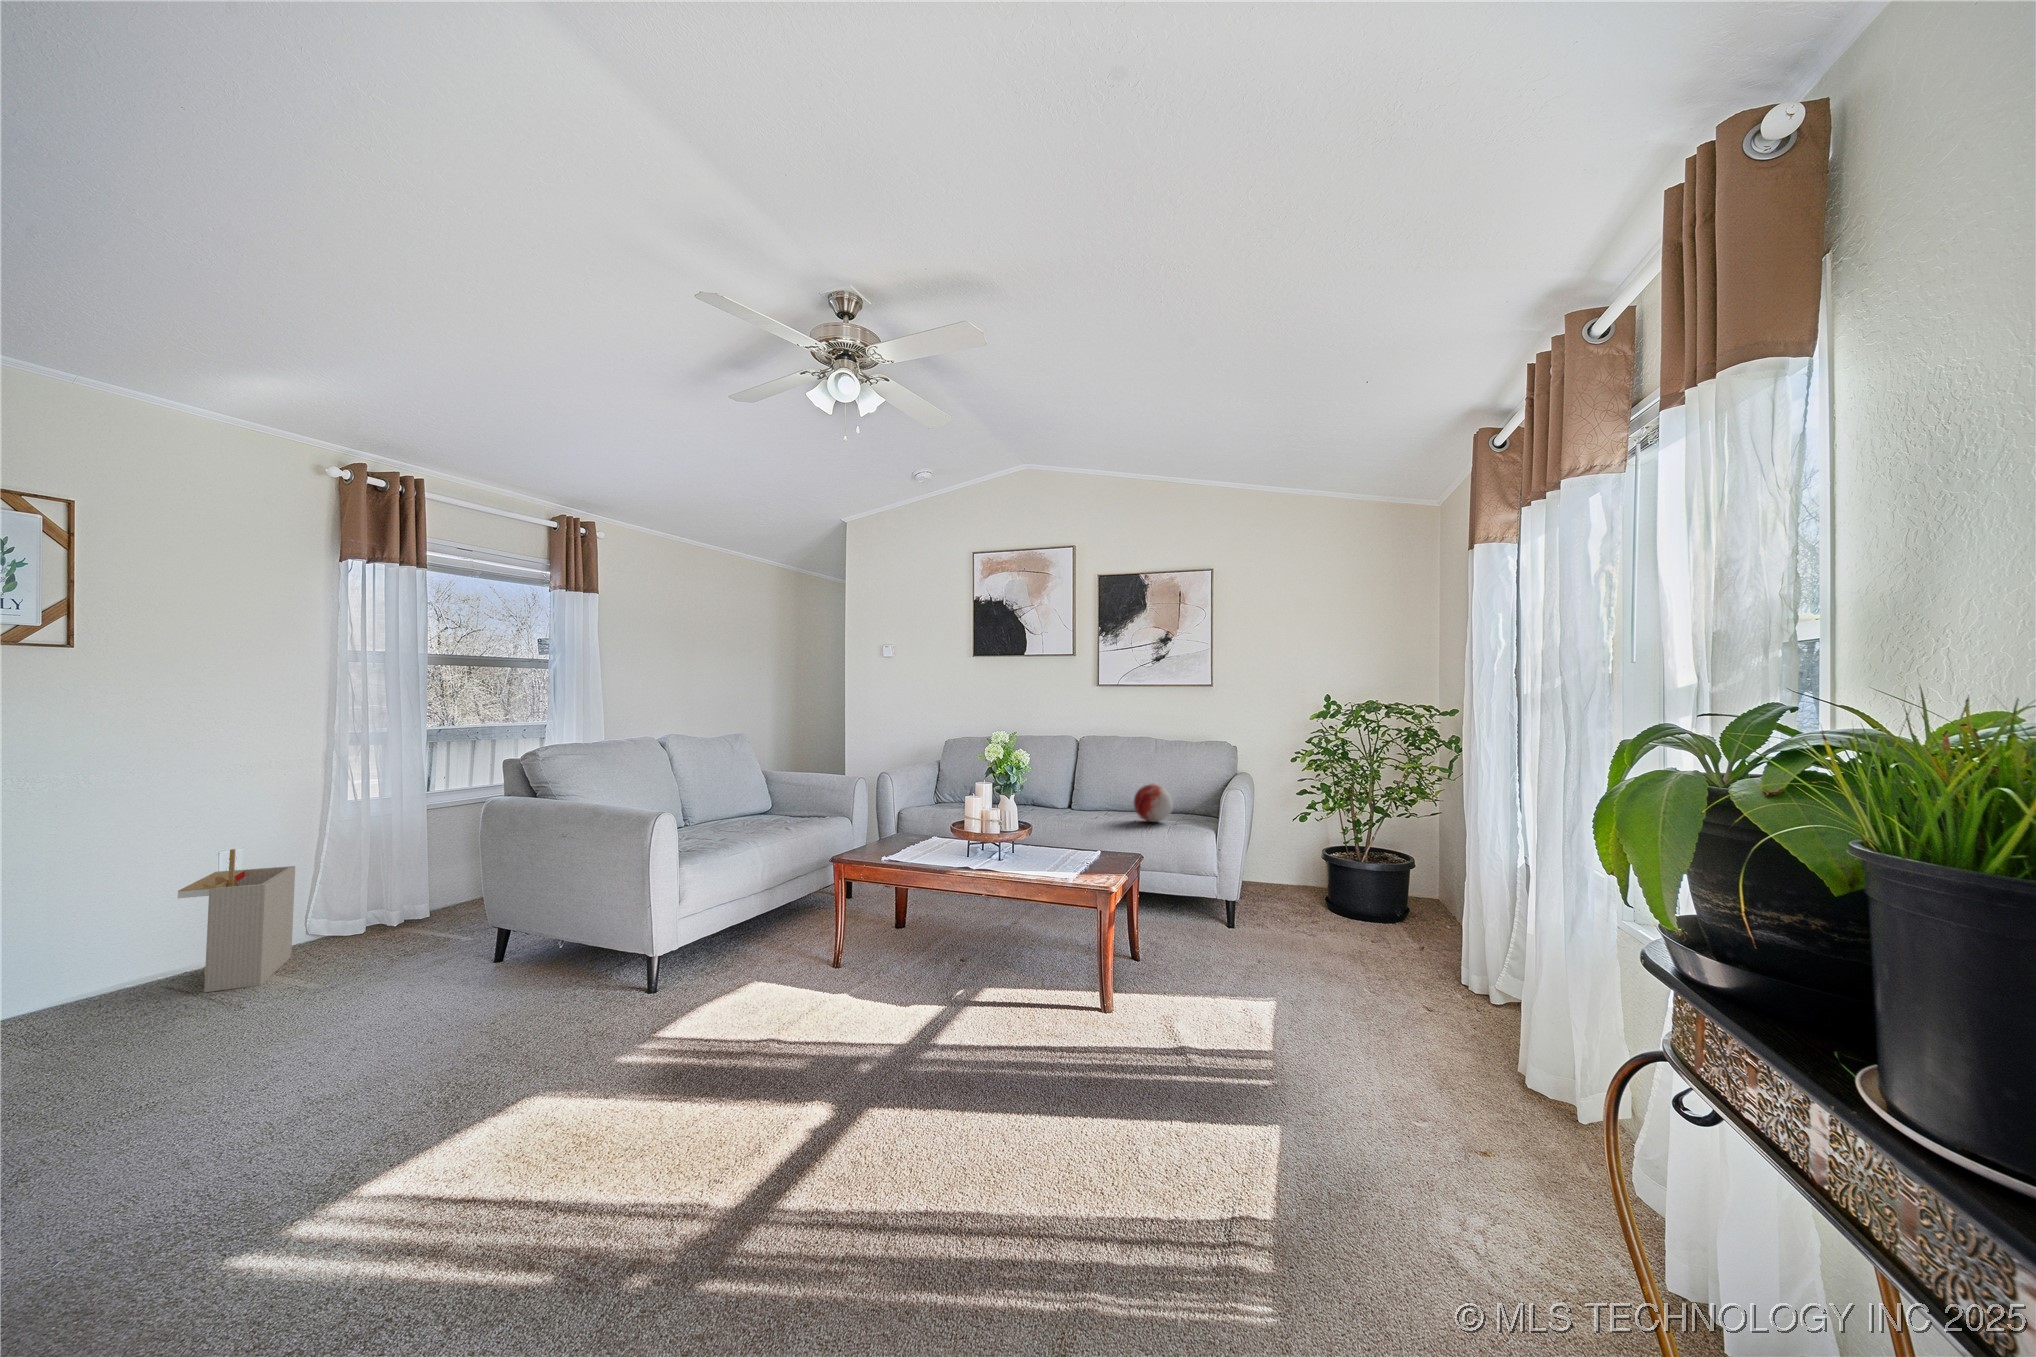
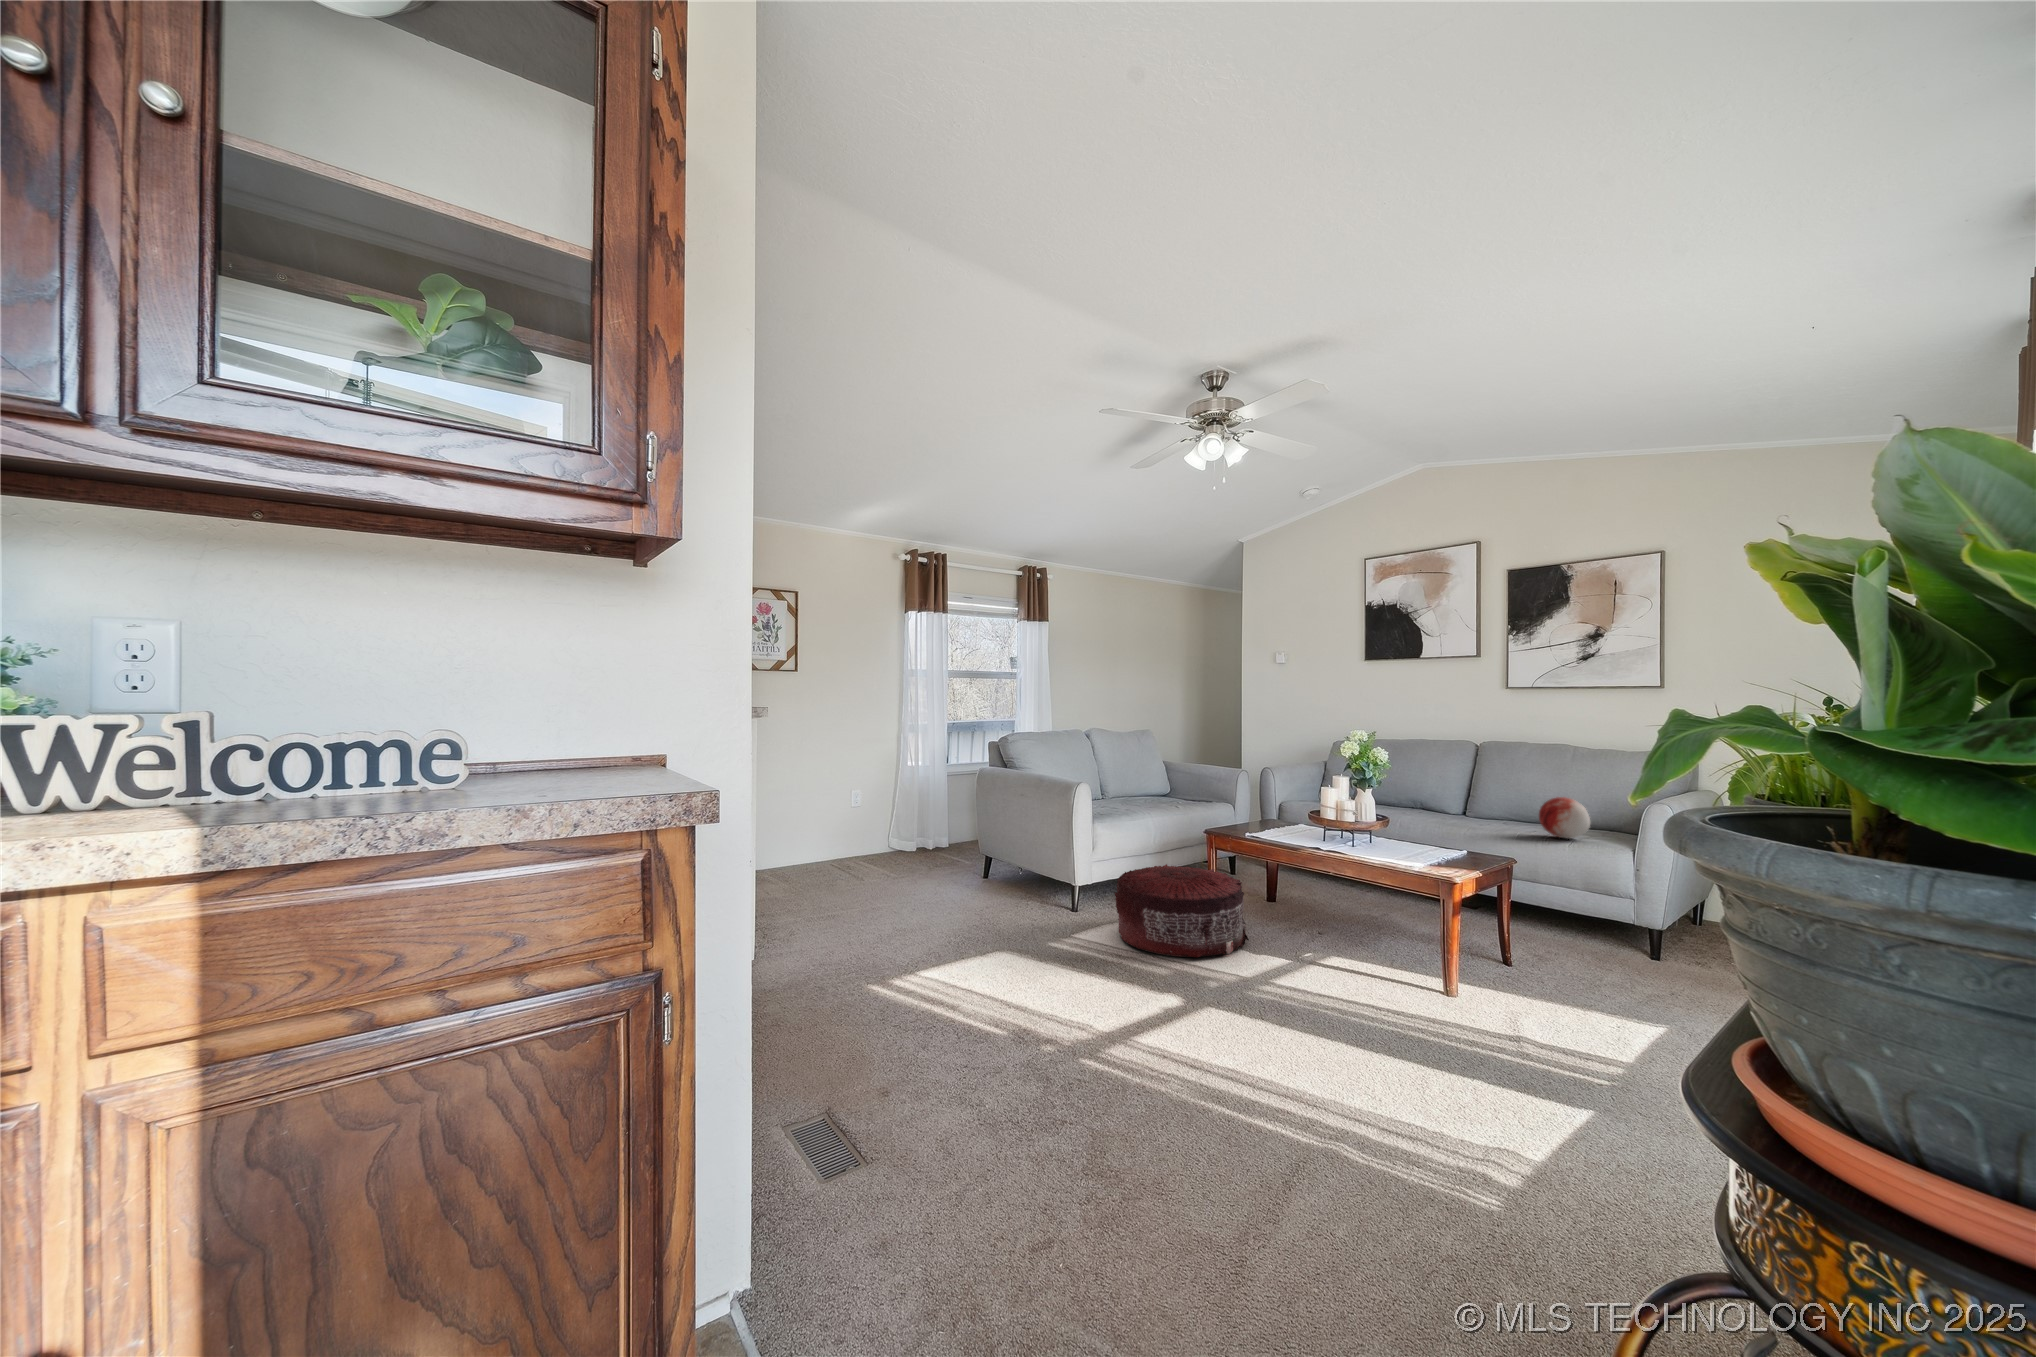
storage bin: present [178,849,295,992] -> none [835,789,883,872]
pouf: none [714,903,888,1035] -> present [1115,864,1249,958]

